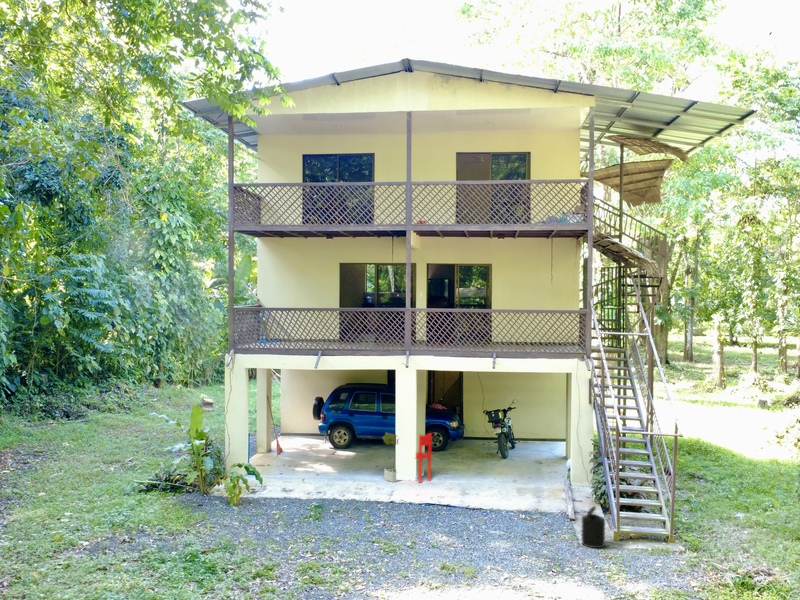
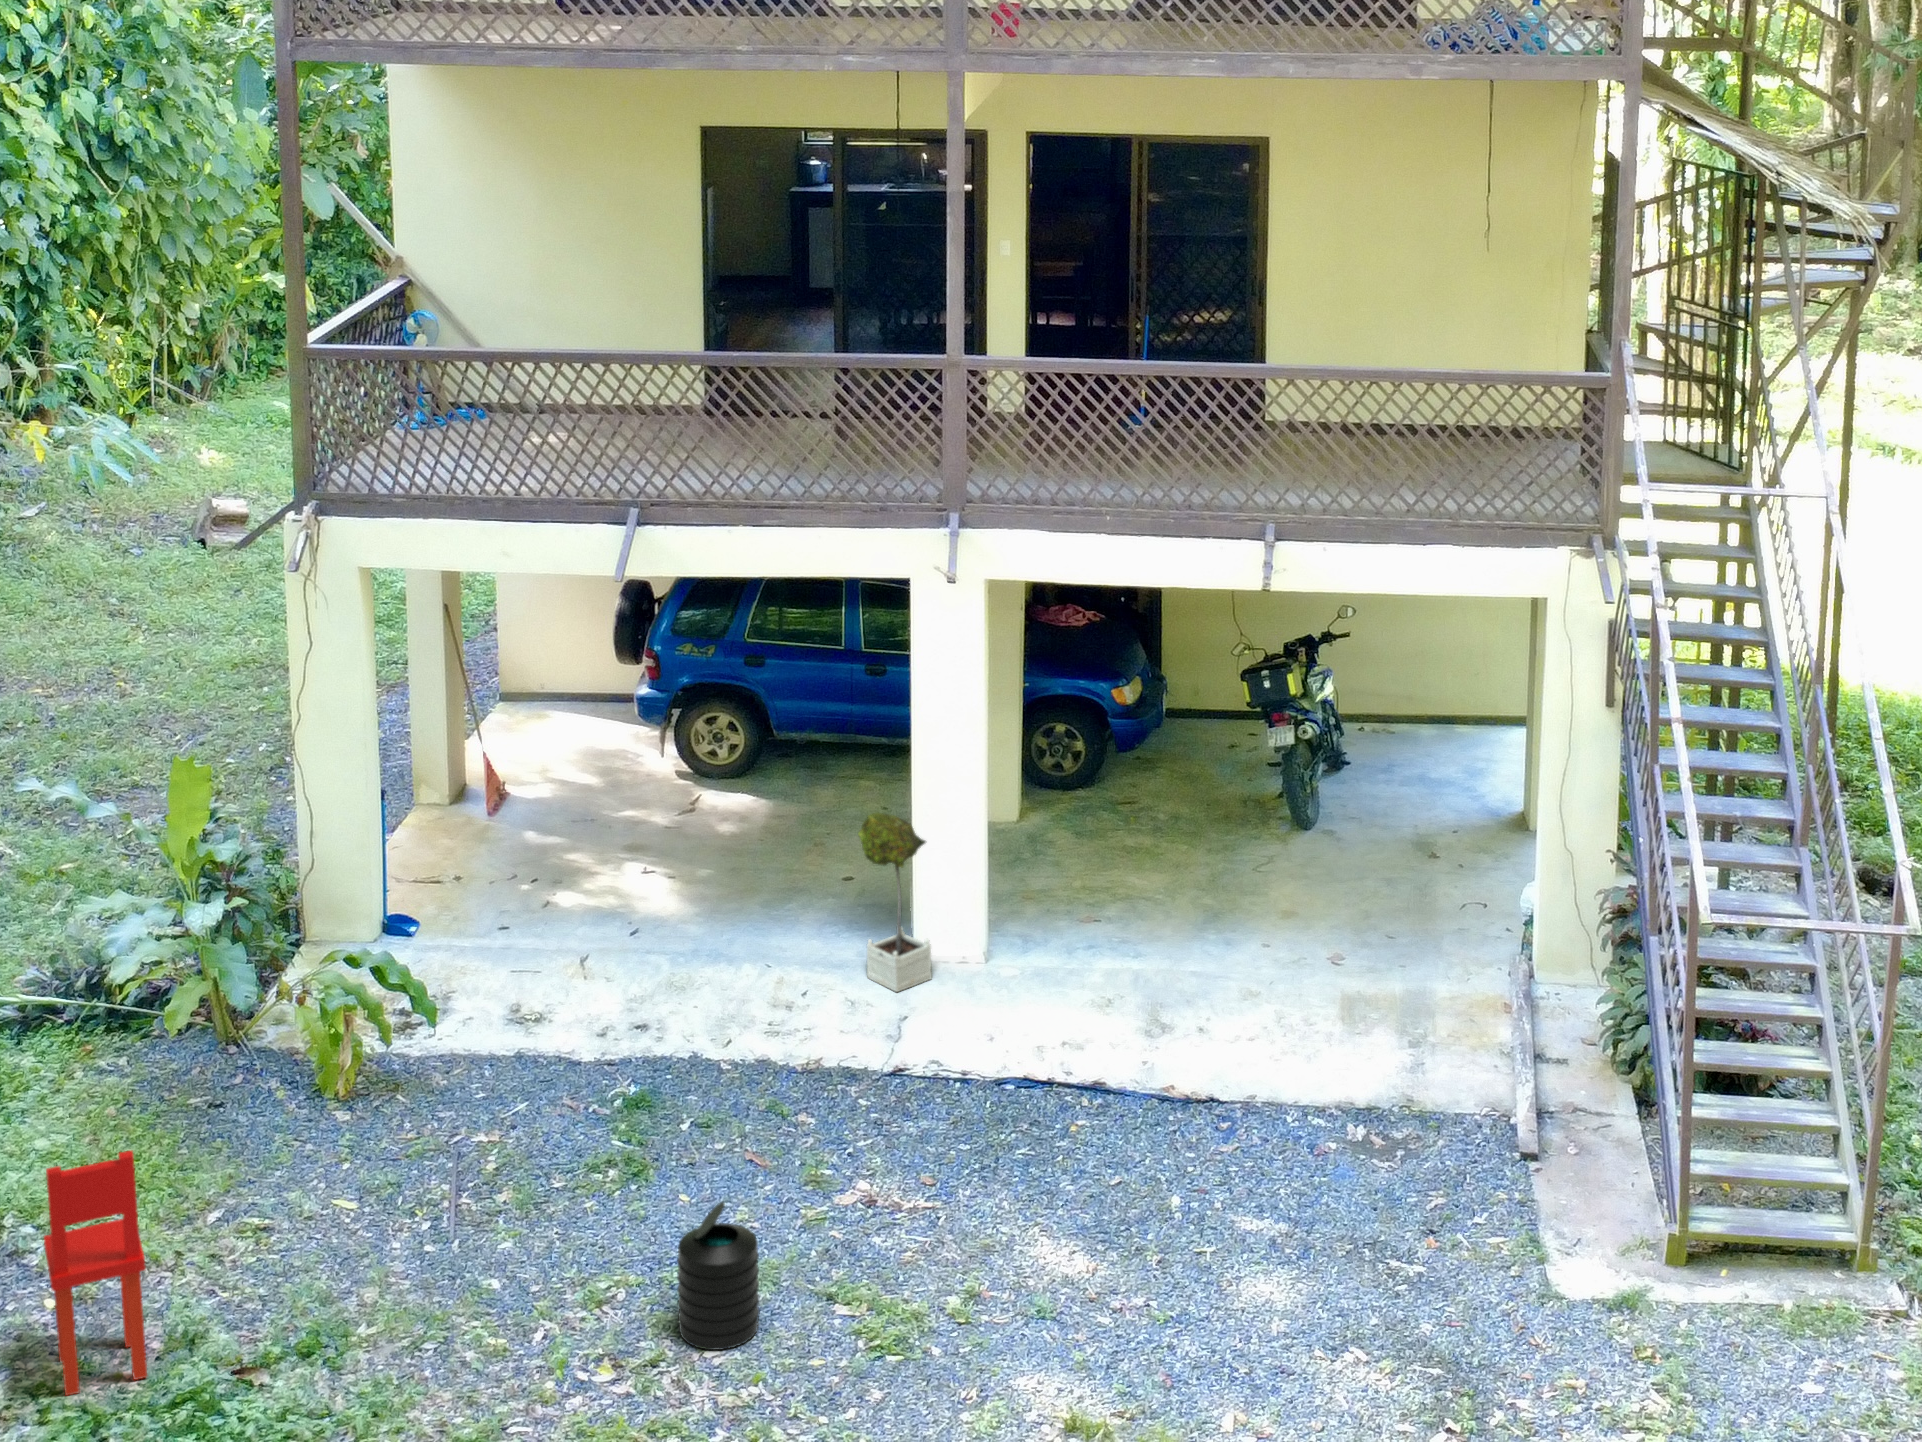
chair: present [416,433,432,483] -> present [44,1150,147,1396]
trash can: present [582,507,605,548] -> present [677,1202,760,1350]

